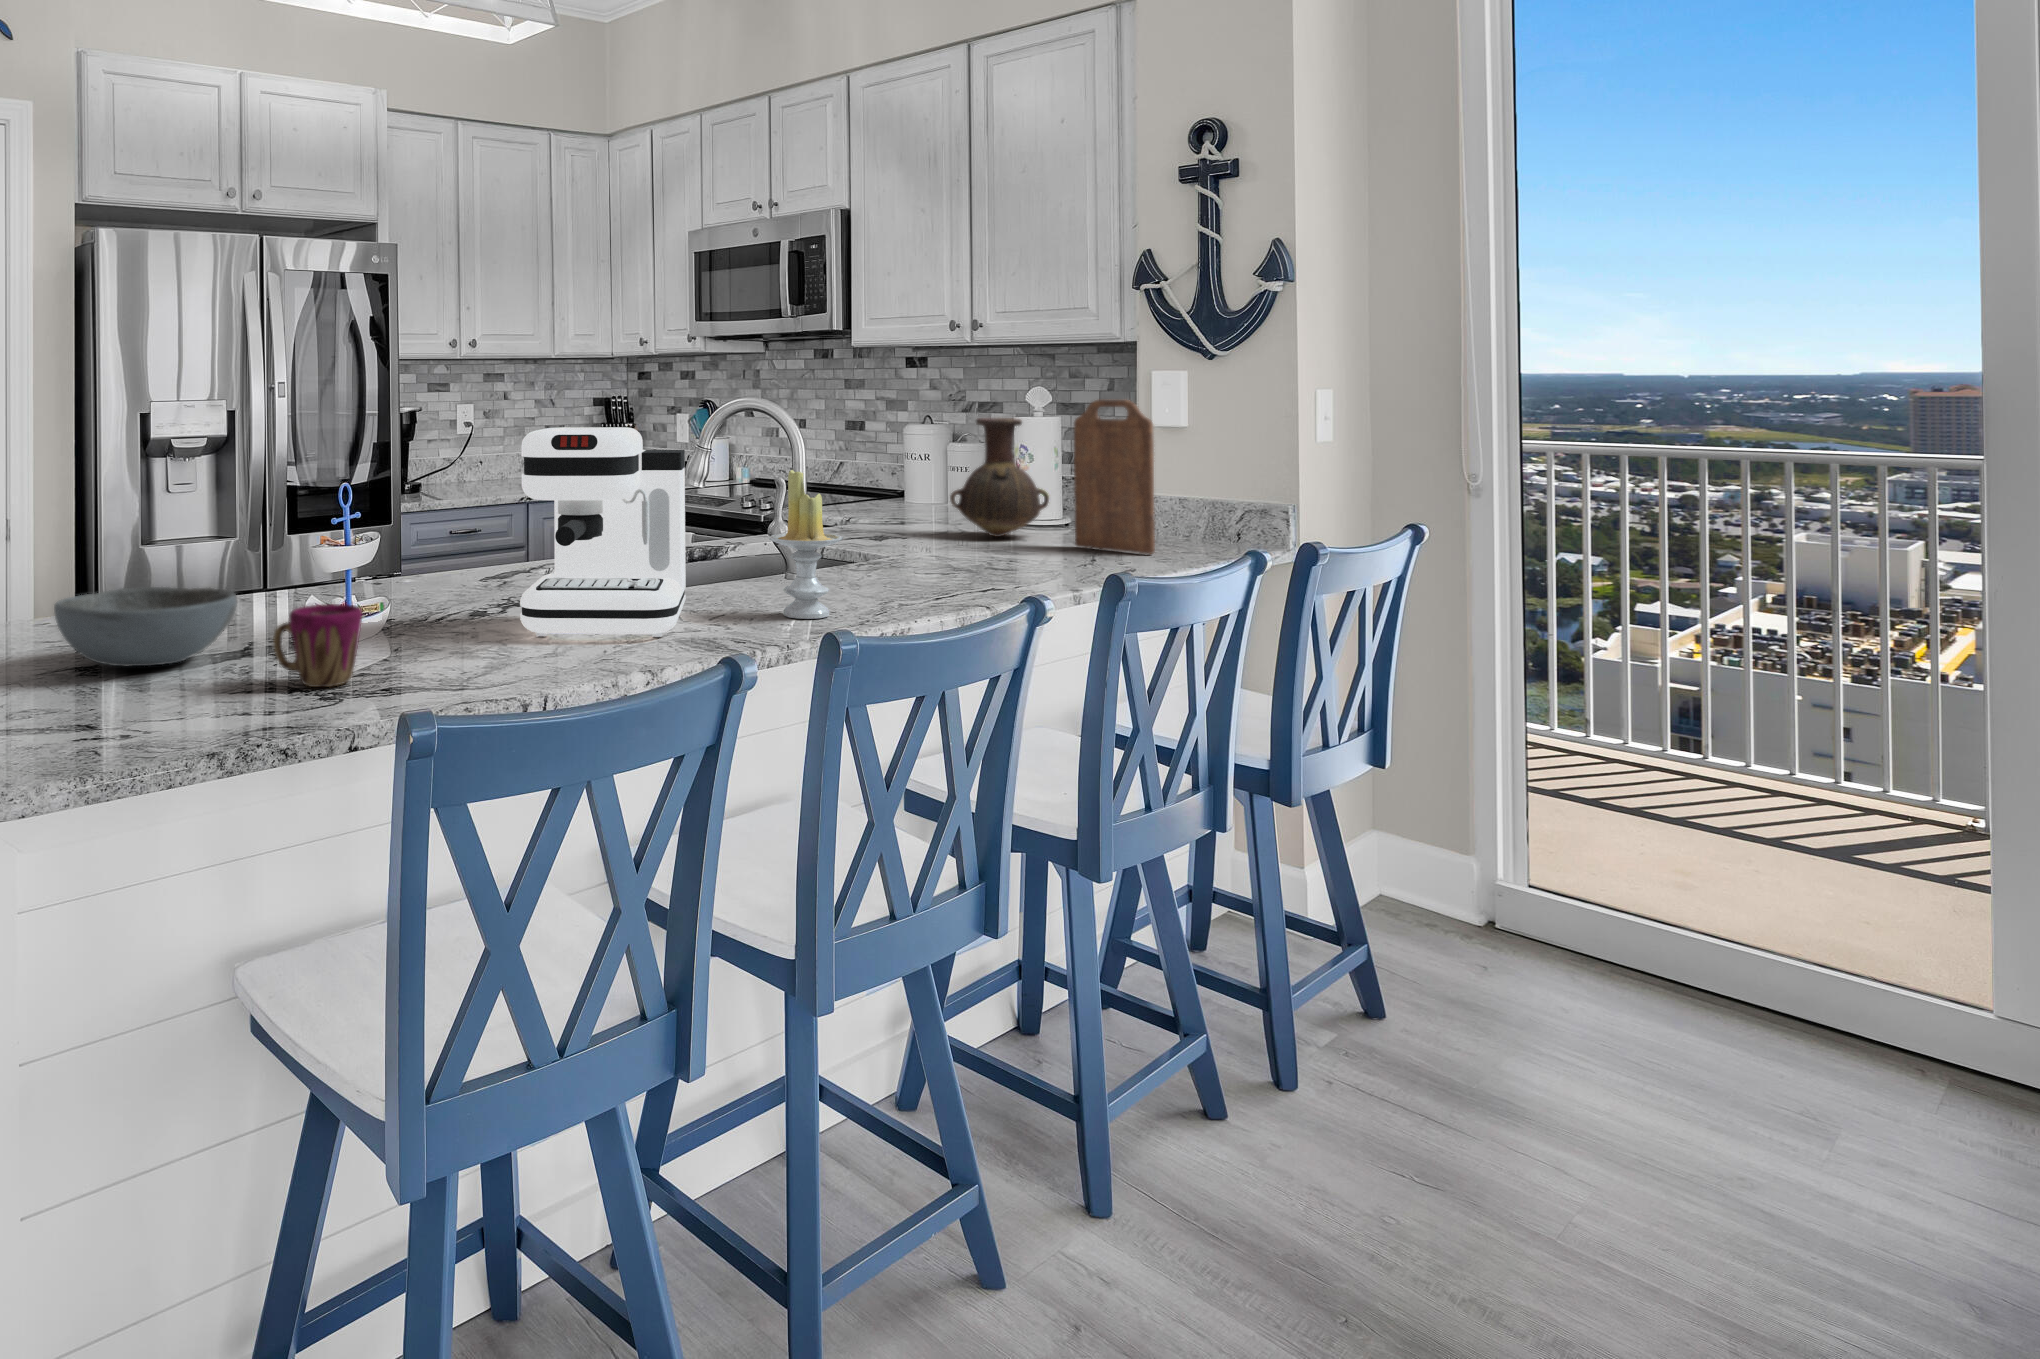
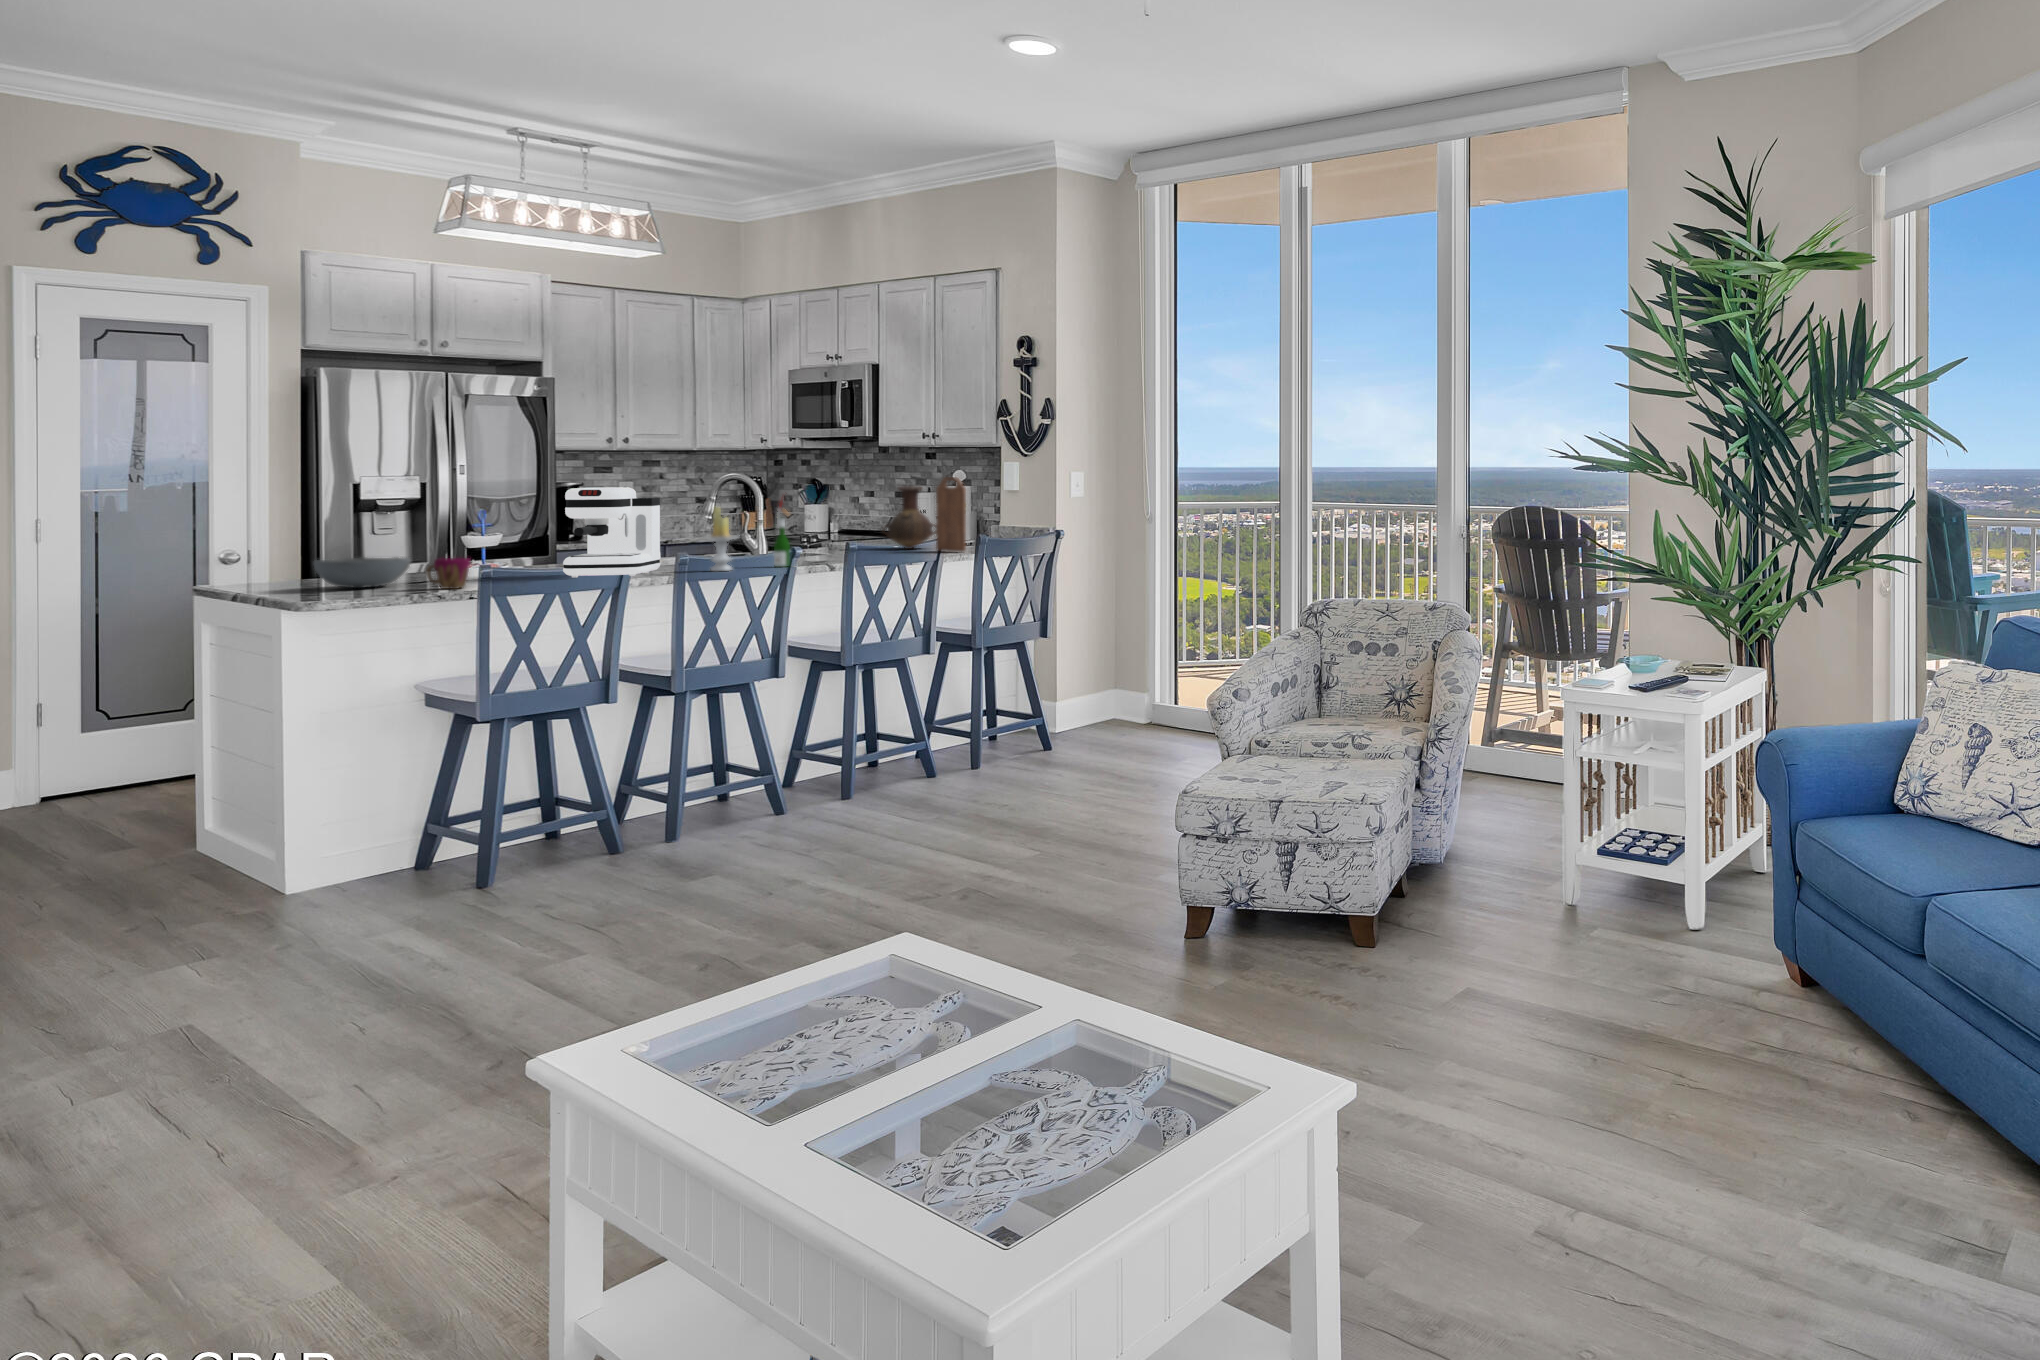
wine bottle: none [888,437,937,603] -> present [774,500,791,567]

